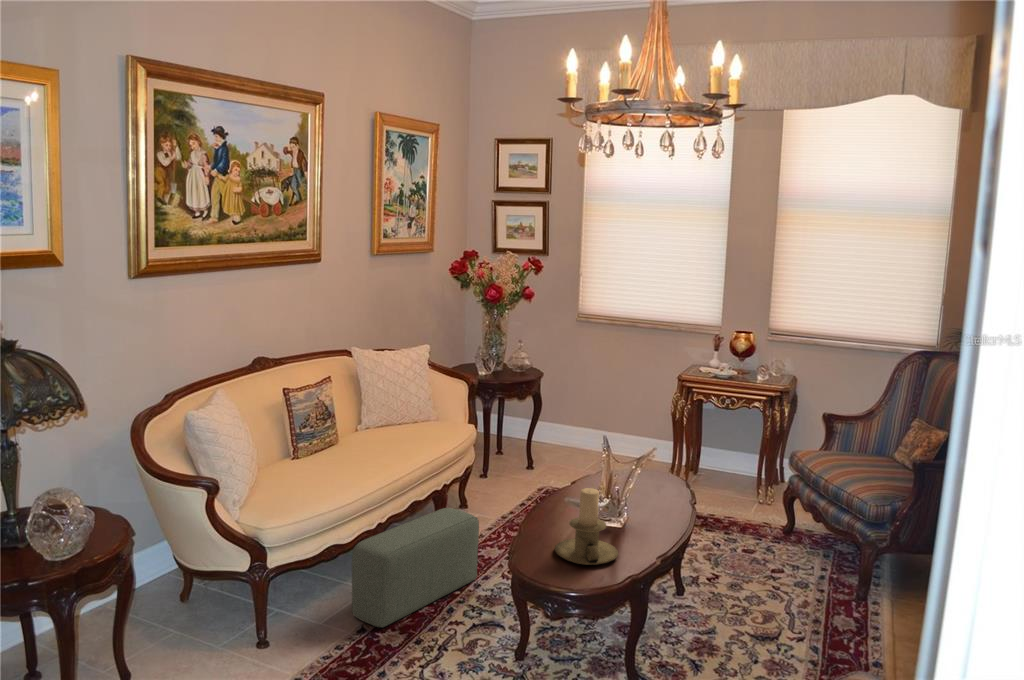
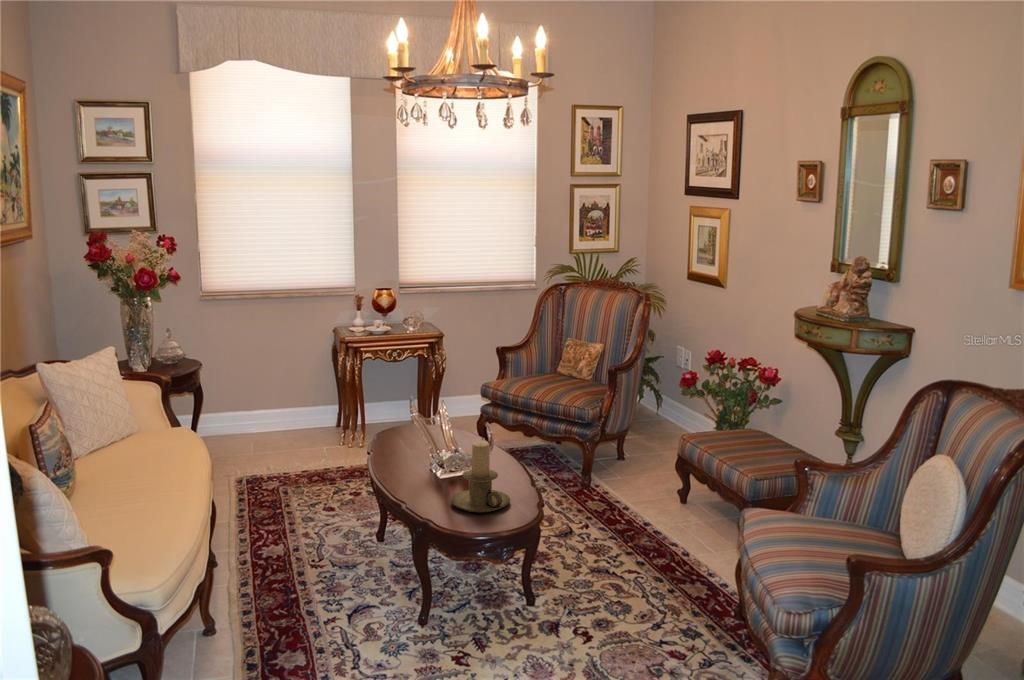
pouf: present [352,508,479,628] -> none [217,513,297,658]

